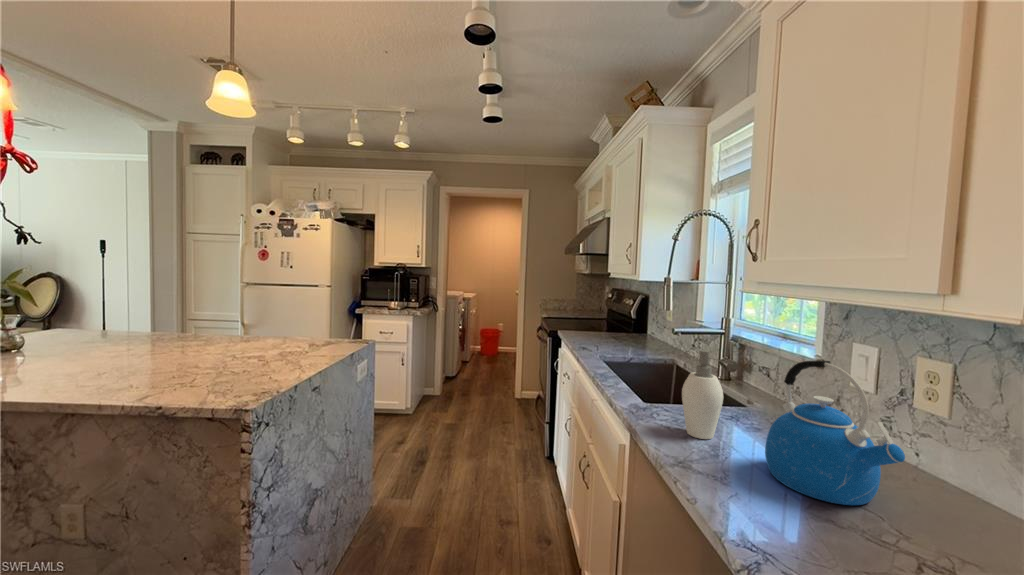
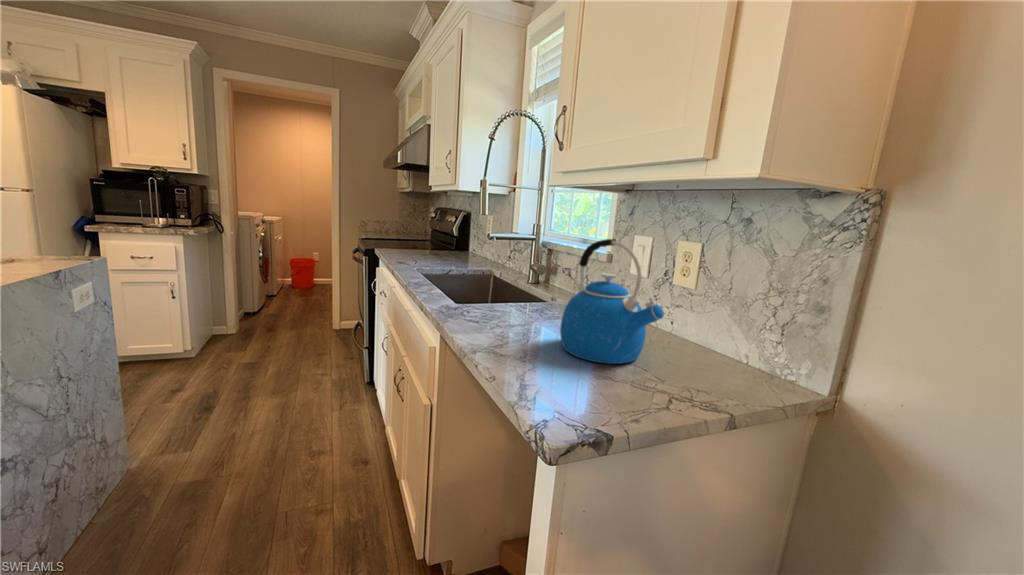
soap dispenser: present [682,350,732,439] -> none [491,241,537,329]

